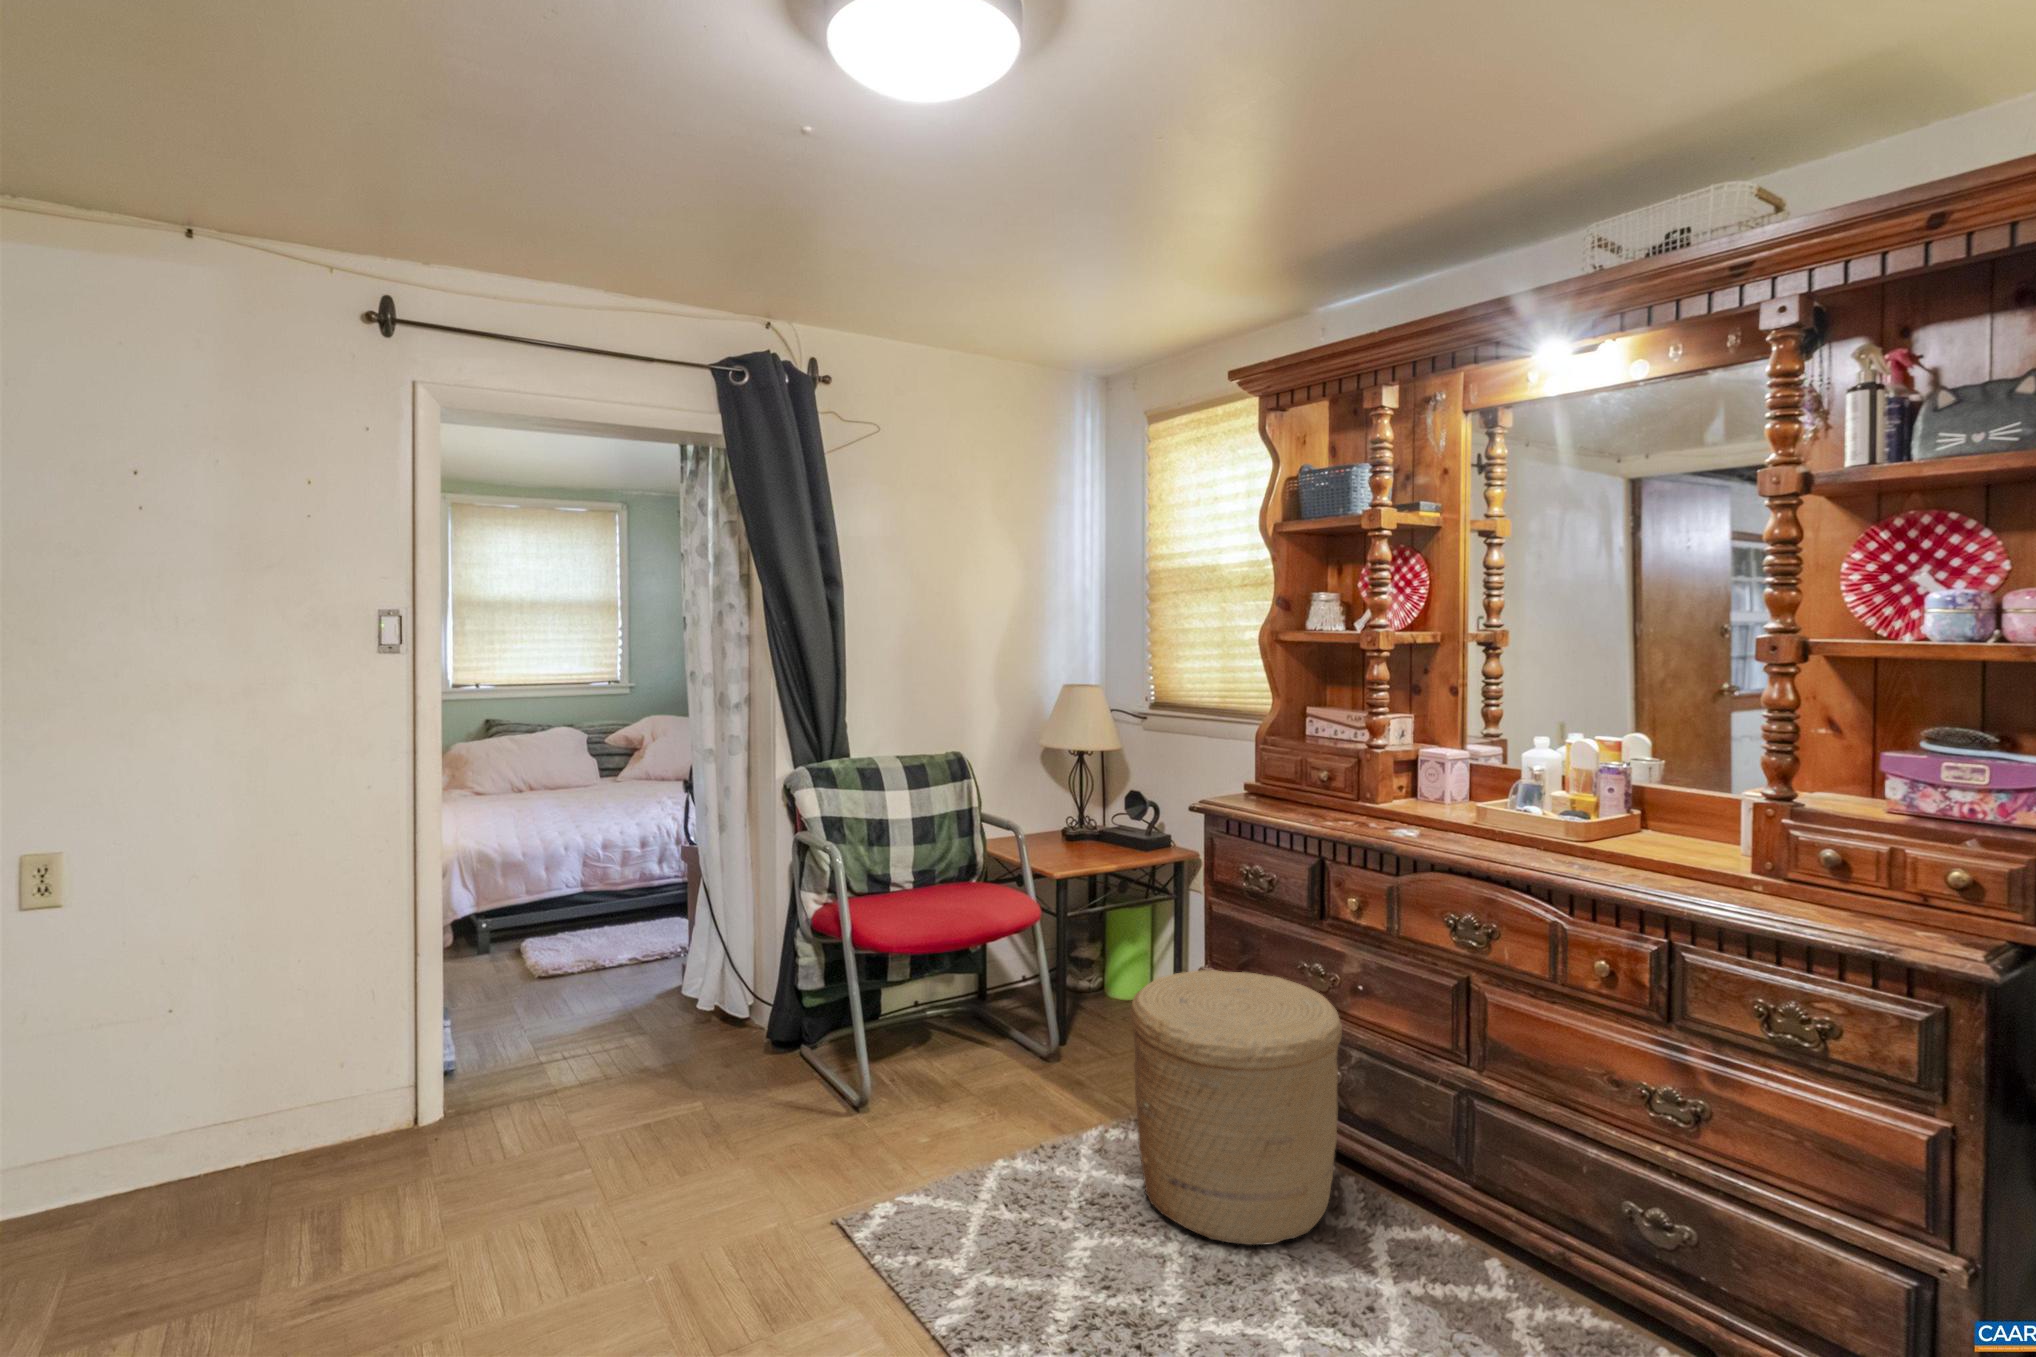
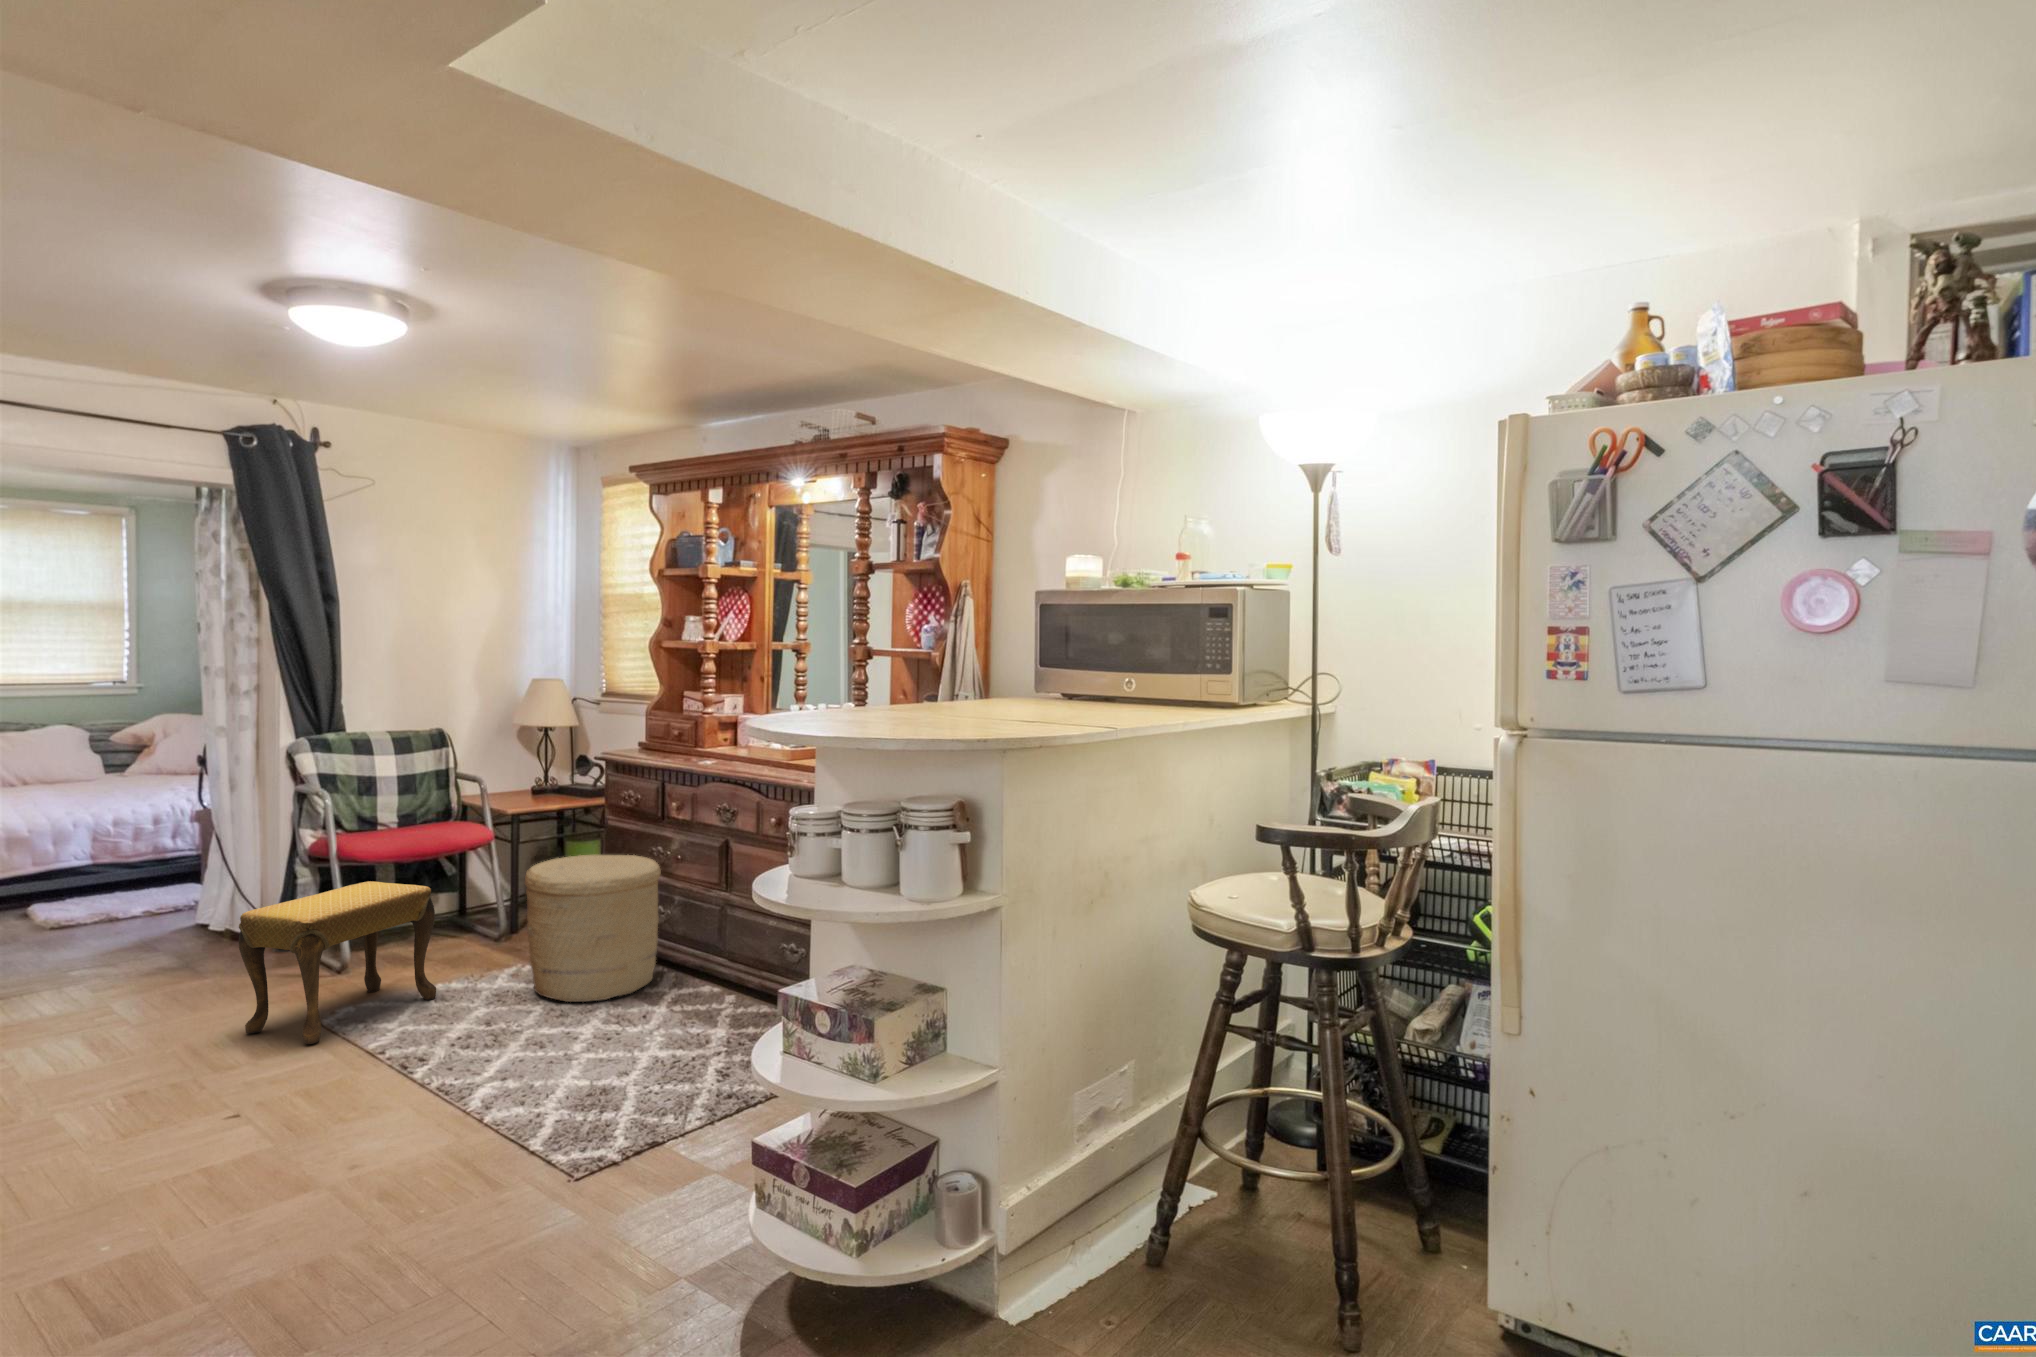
footstool: none [745,996,1002,1295] -> present [239,881,436,1044]

